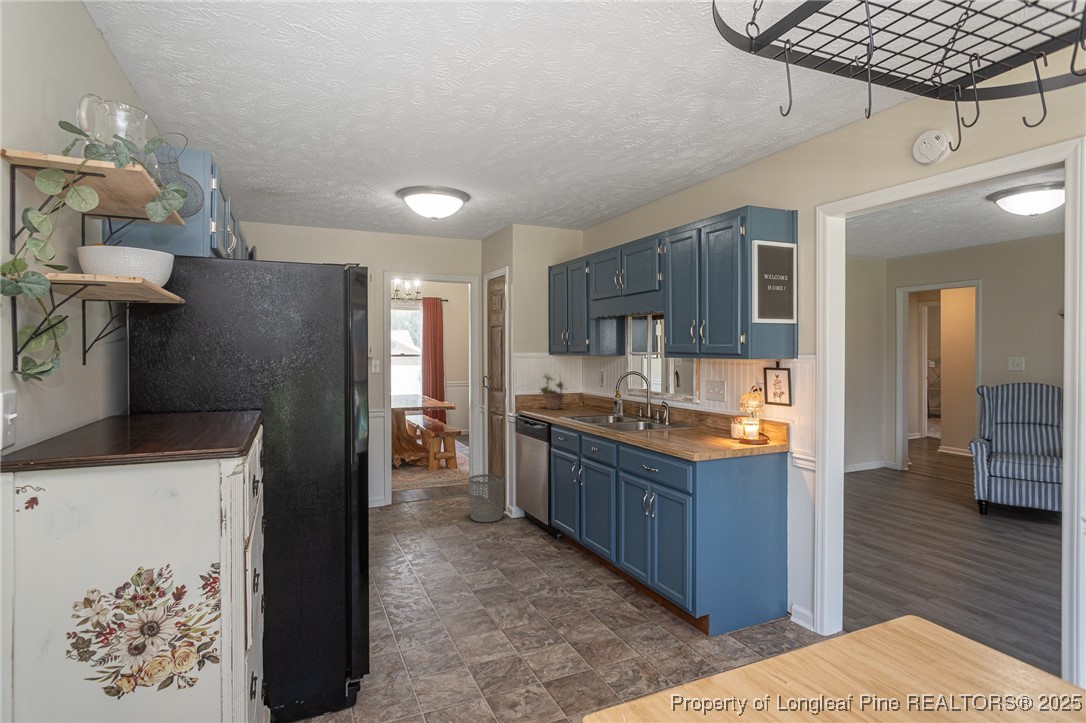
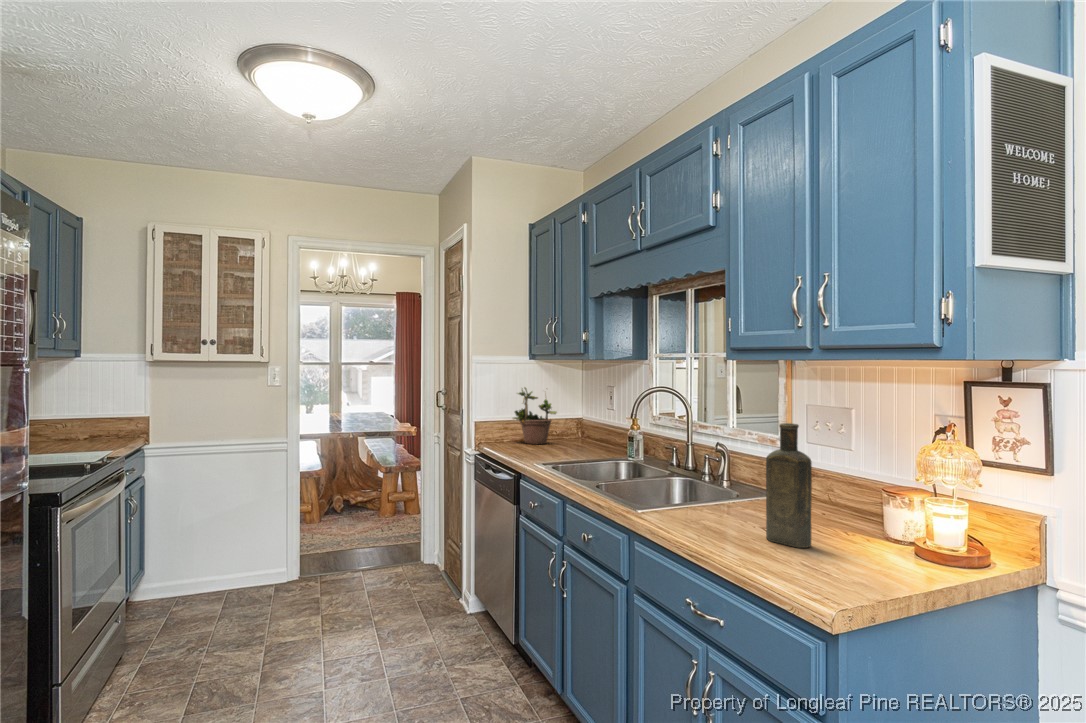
bottle: none [679,387,697,441] -> present [766,423,812,548]
waste bin: present [469,474,504,522] -> none [400,542,455,623]

